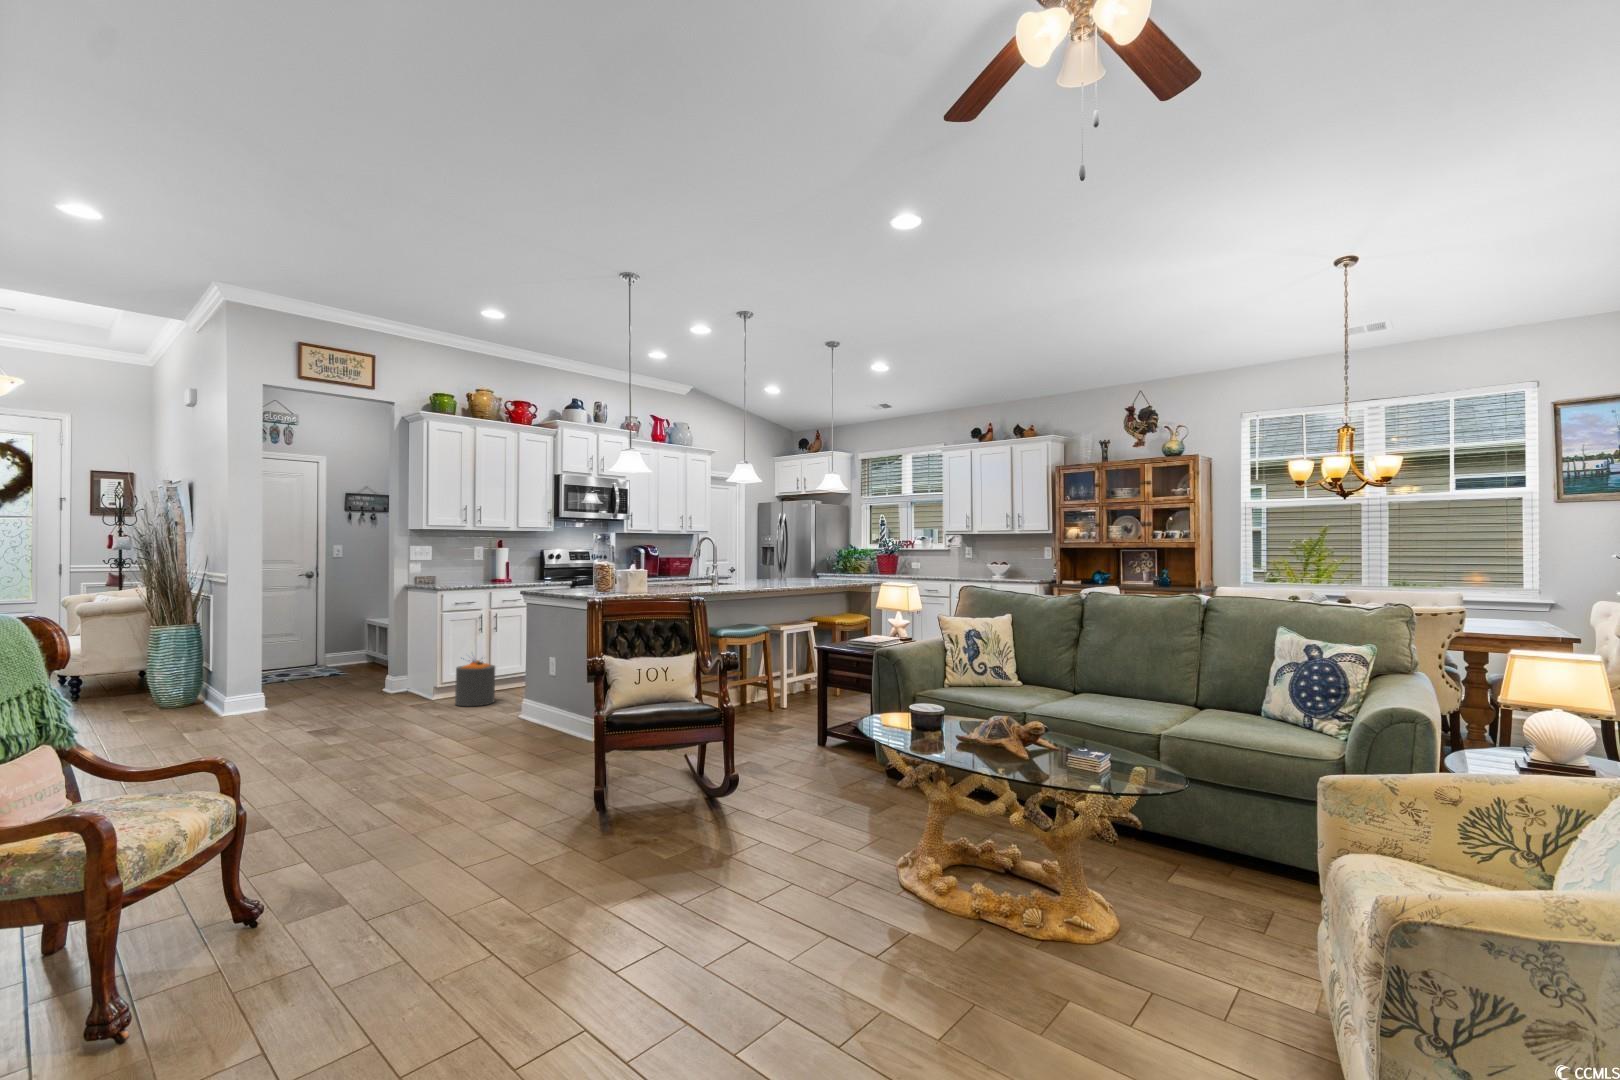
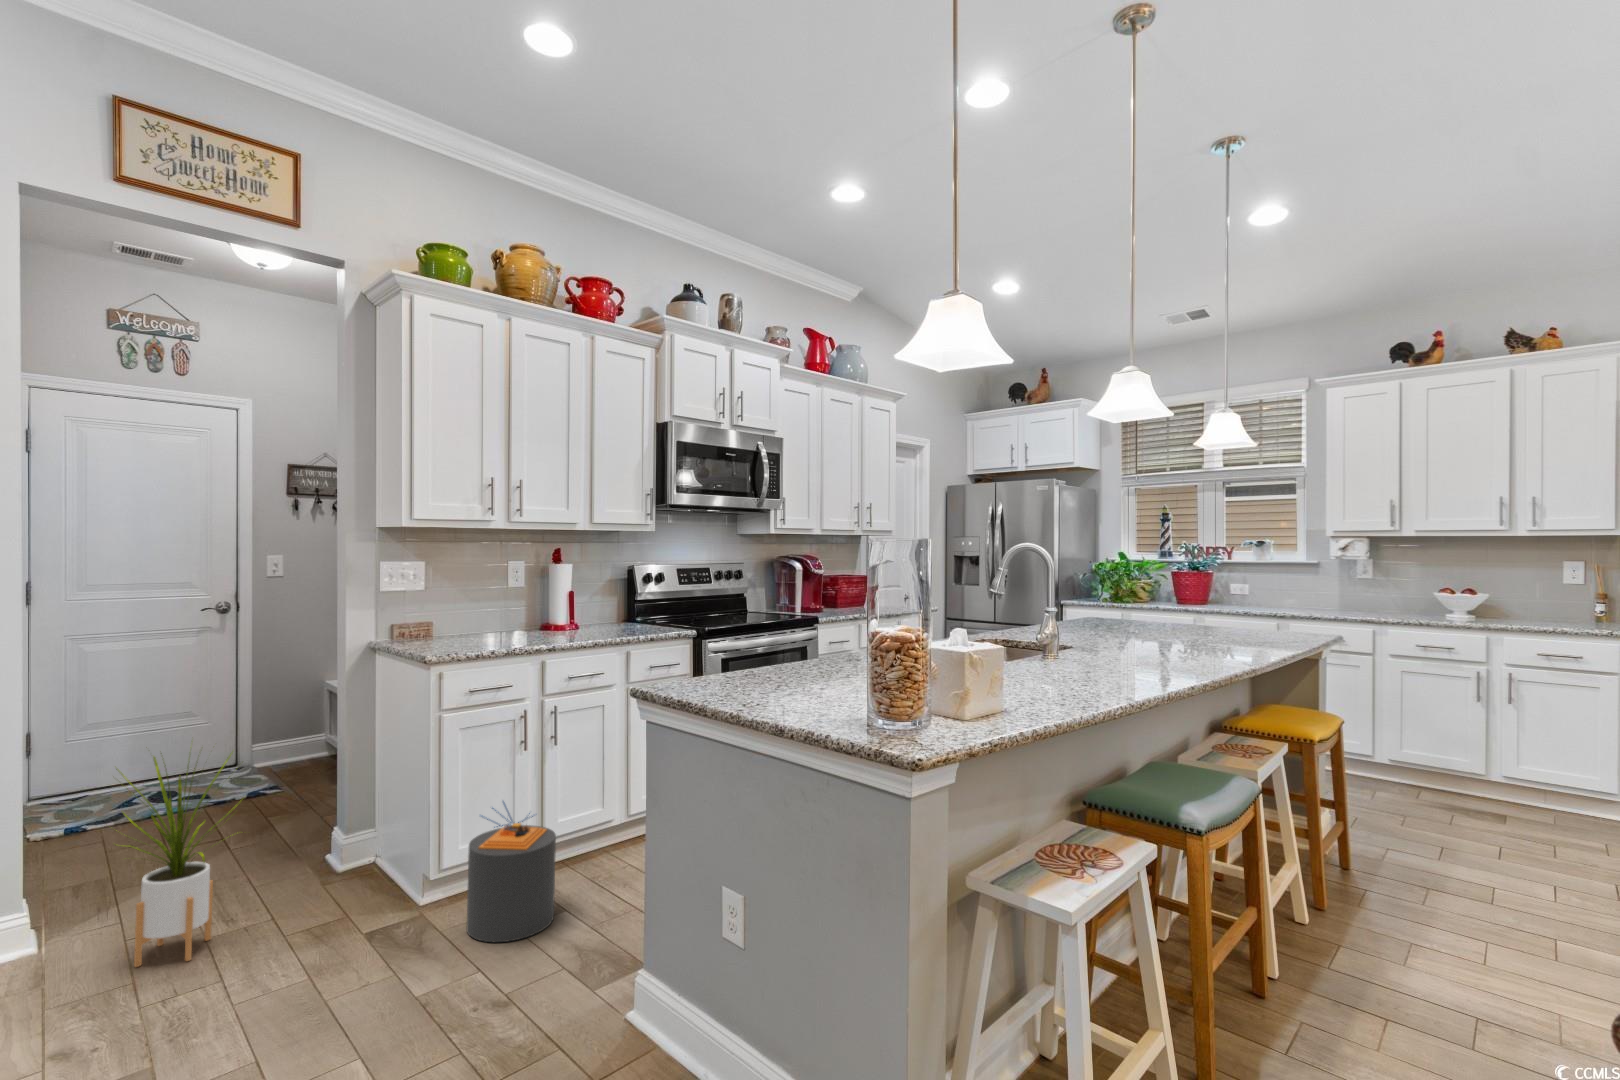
house plant: none [304,619,360,711] -> present [115,754,238,967]

